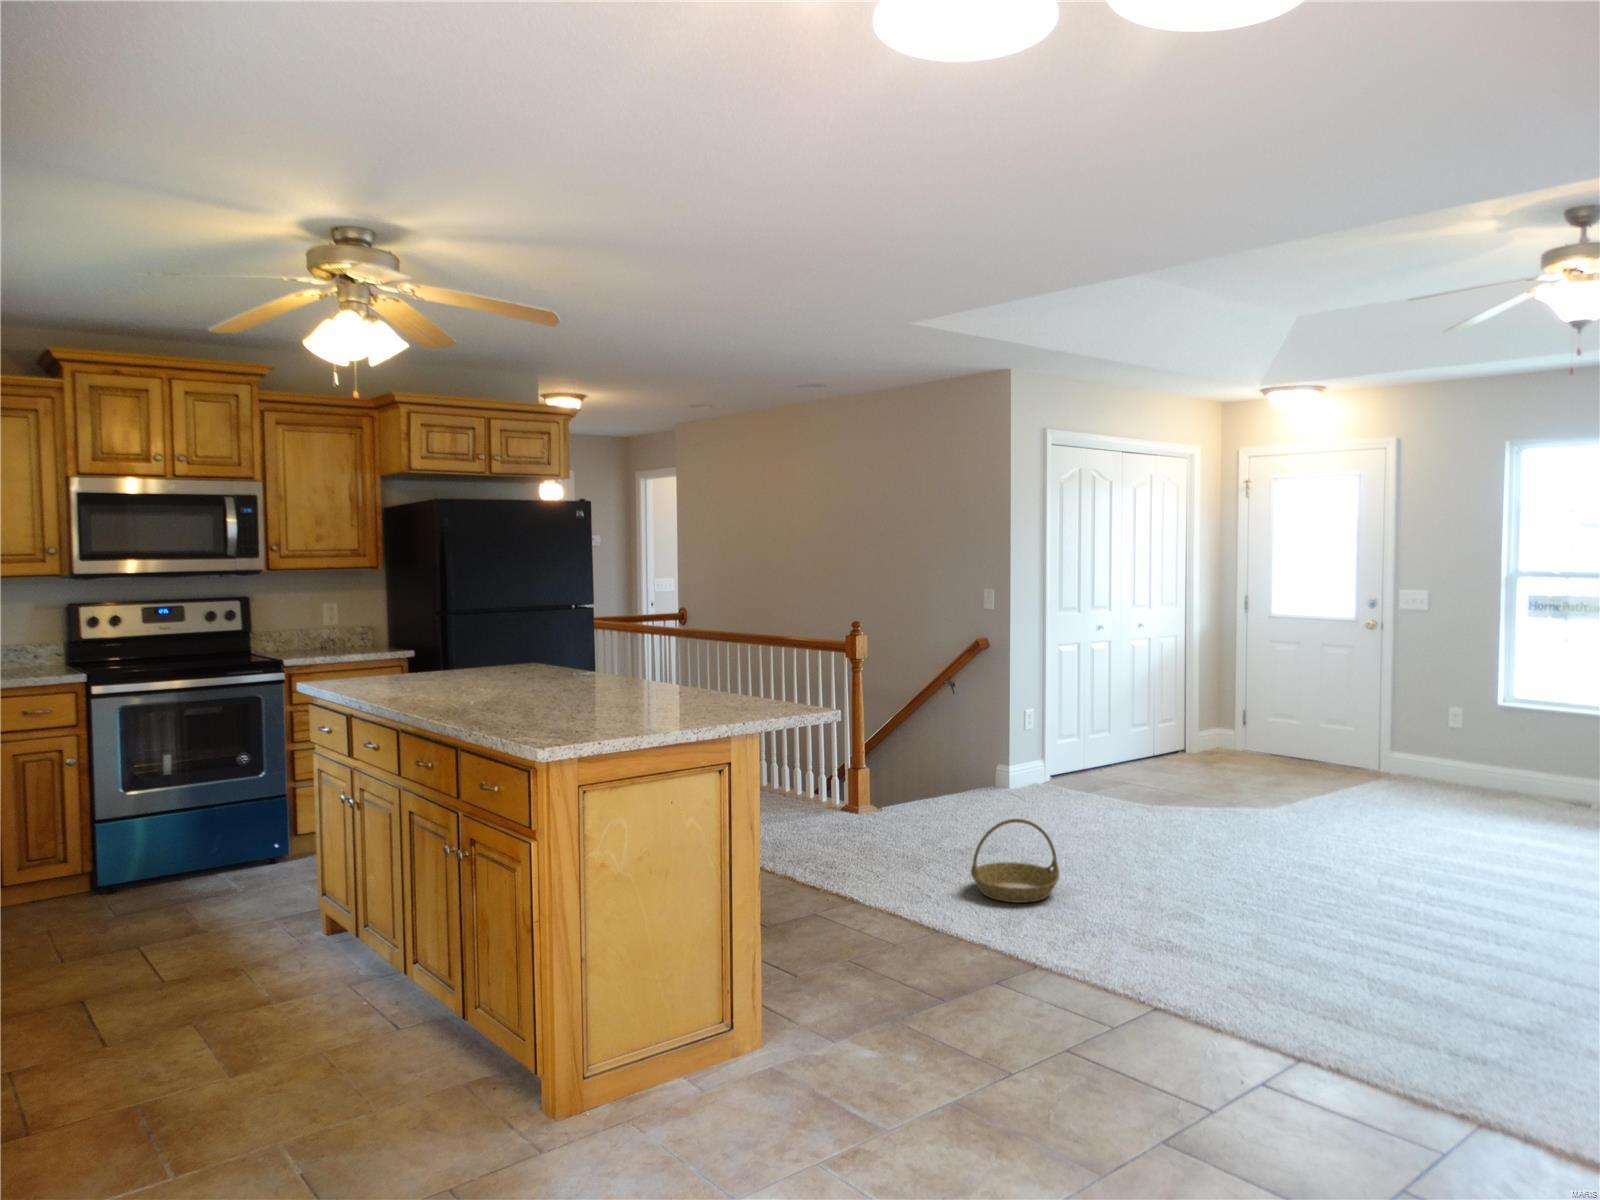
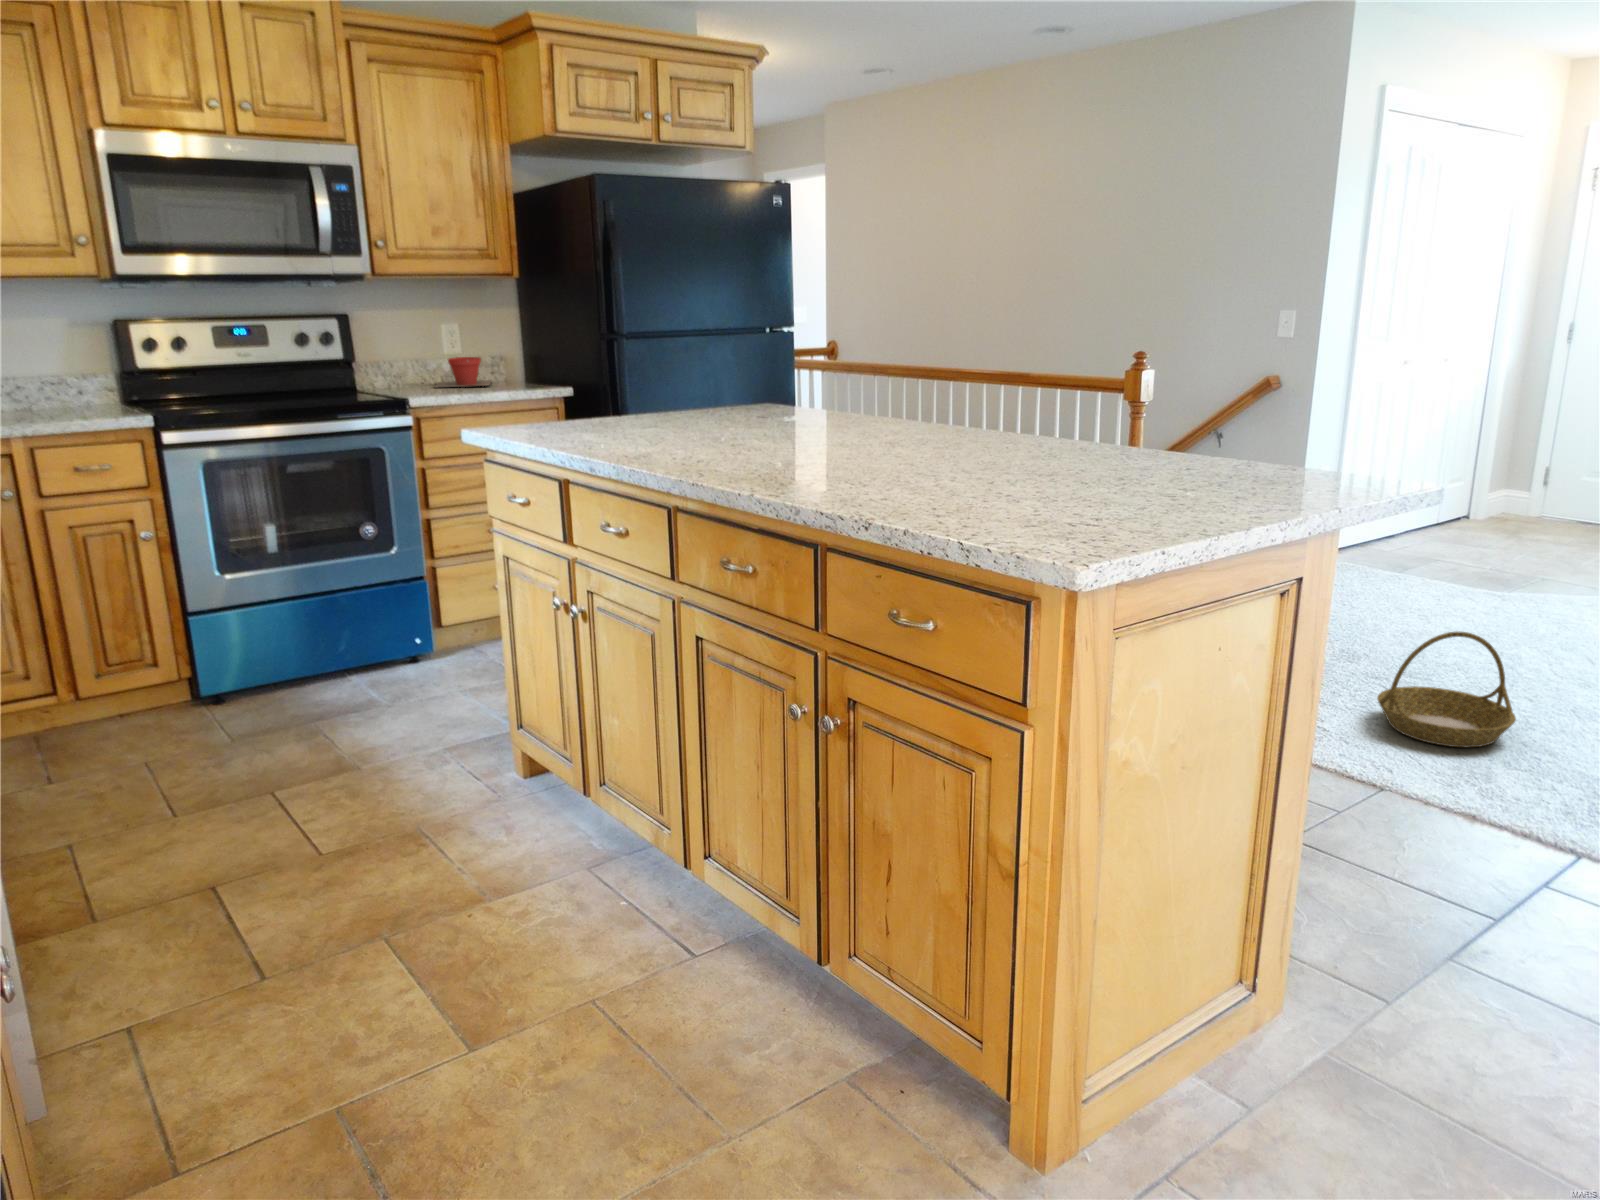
plant pot: none [311,627,361,650] -> present [434,357,491,387]

